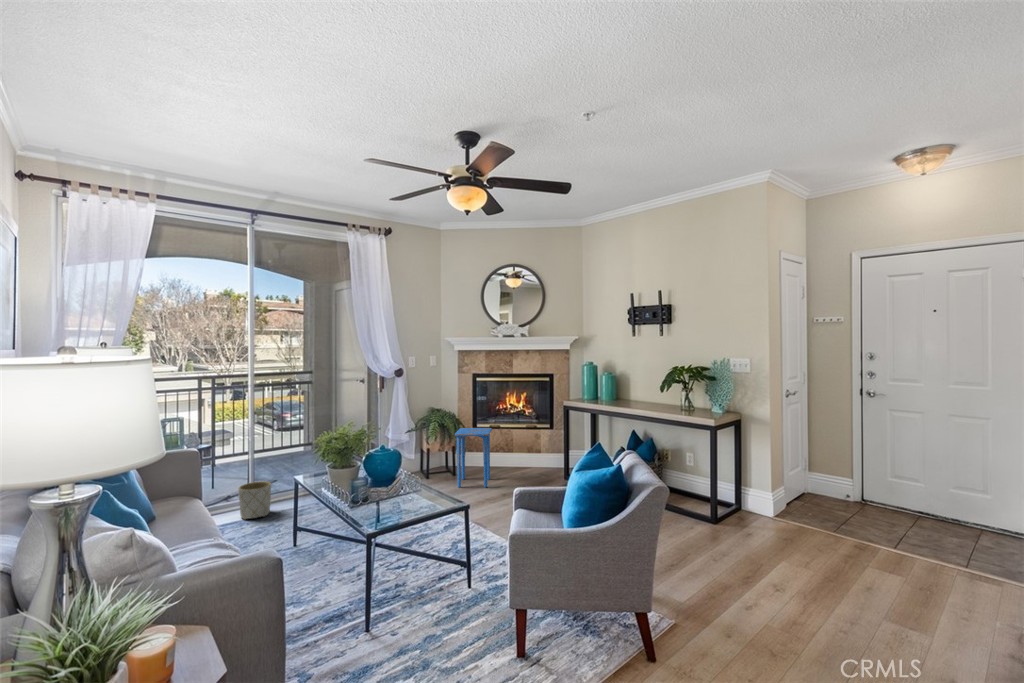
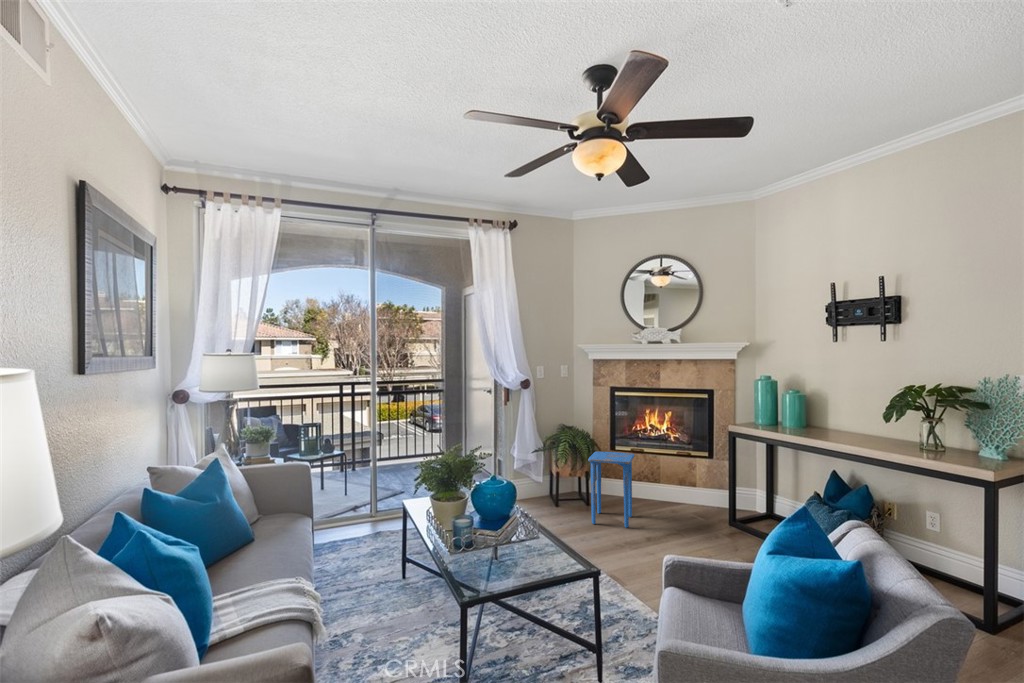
planter: present [238,481,271,520] -> none [354,497,387,539]

